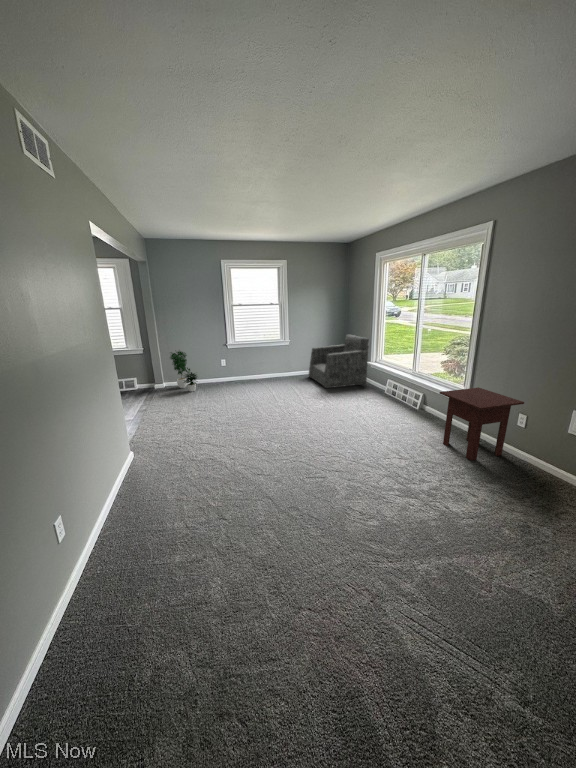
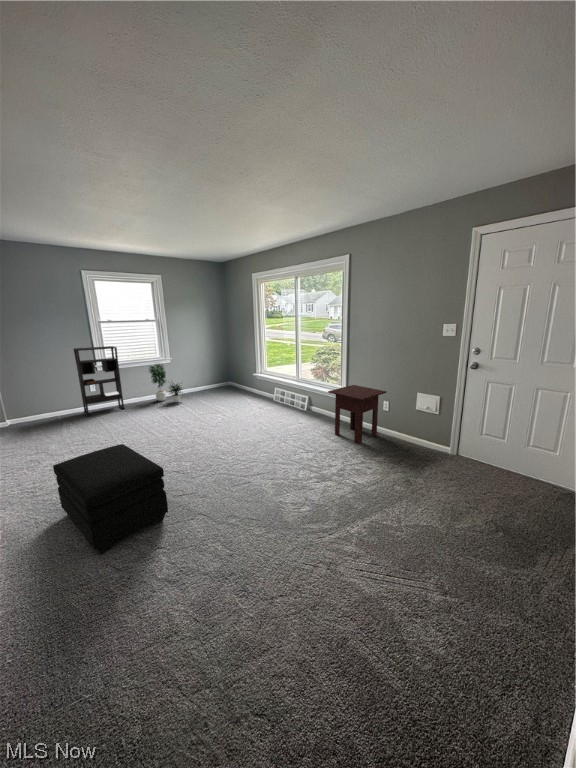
bookshelf: none [213,327,247,386] -> present [74,346,125,416]
armchair: present [309,335,369,388] -> none [195,350,255,404]
potted plant: present [170,351,197,392] -> present [149,364,183,402]
ottoman: none [167,416,242,507] -> present [53,444,168,554]

